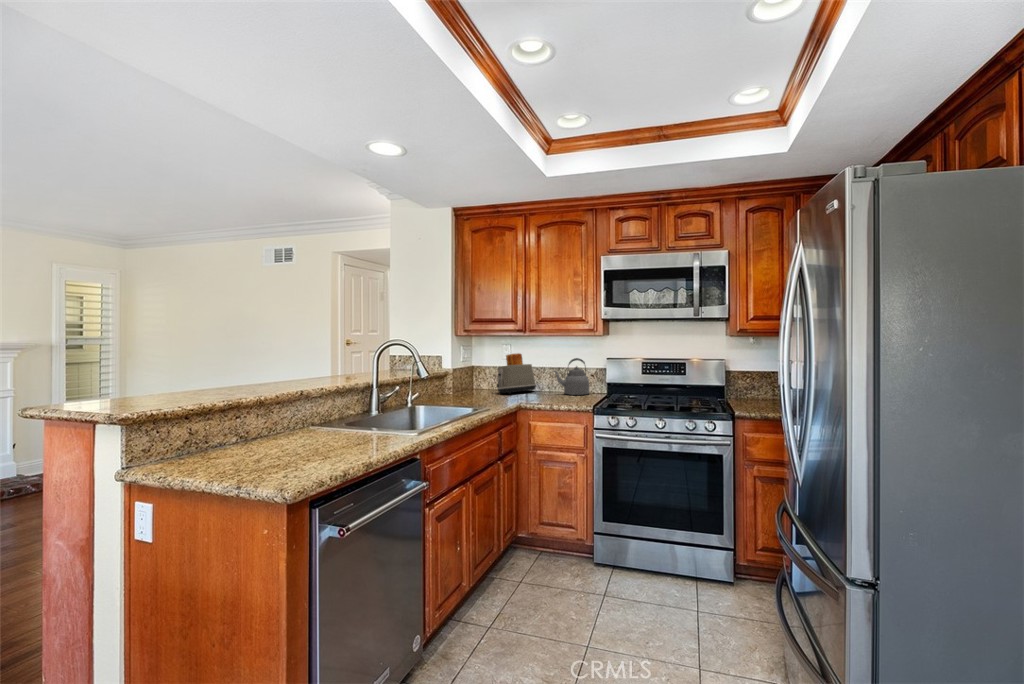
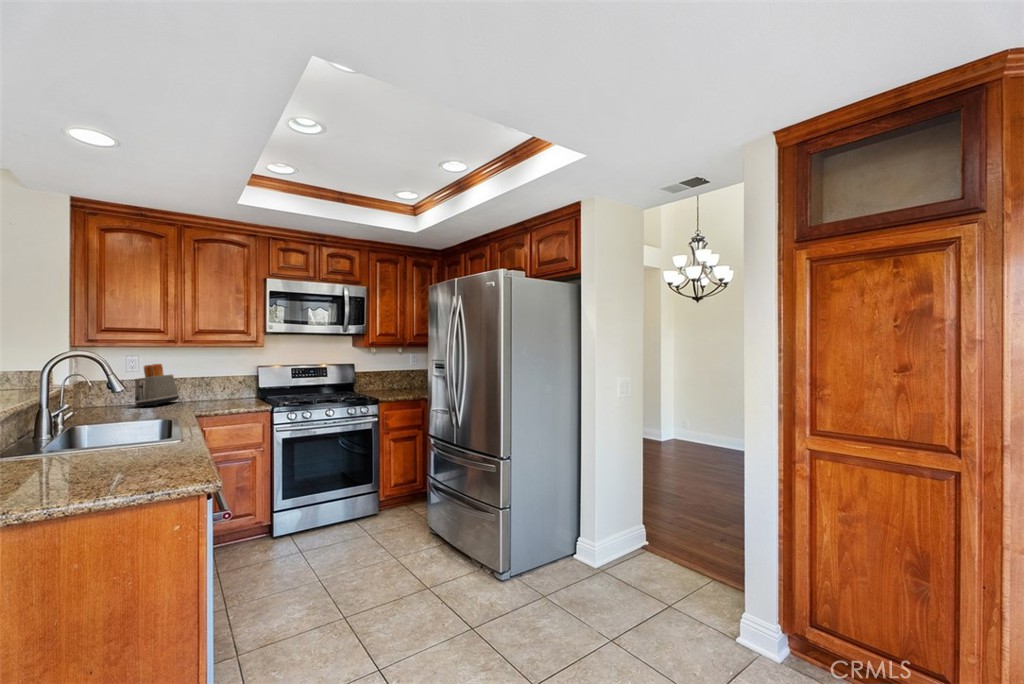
kettle: present [553,358,590,395] -> none [206,367,242,401]

